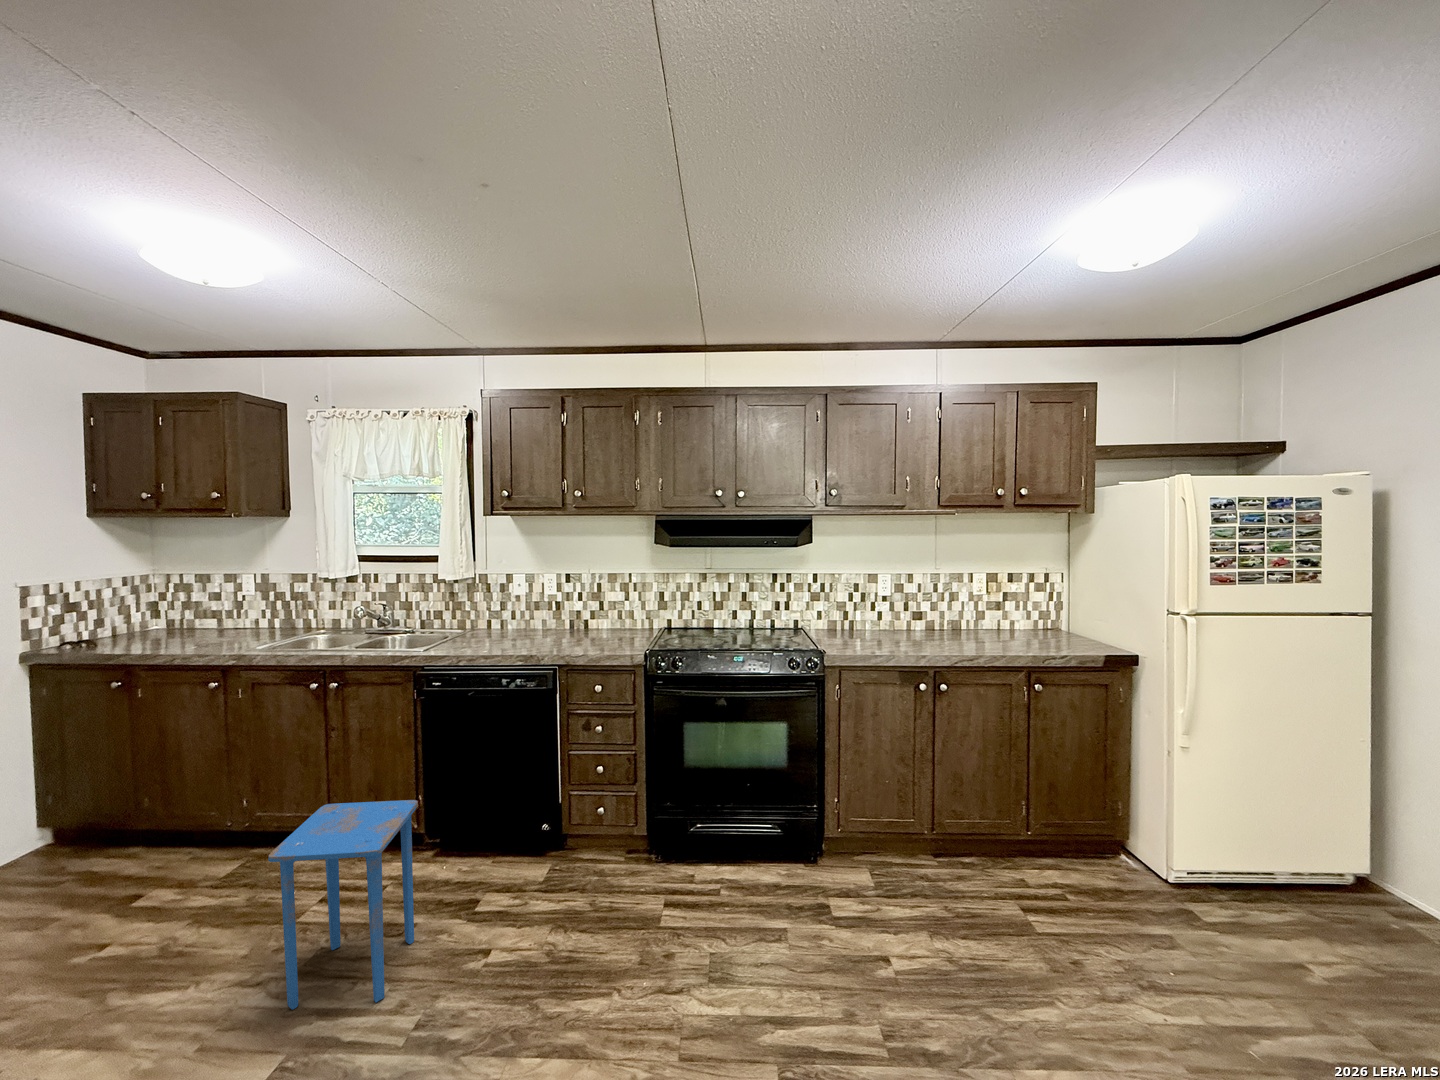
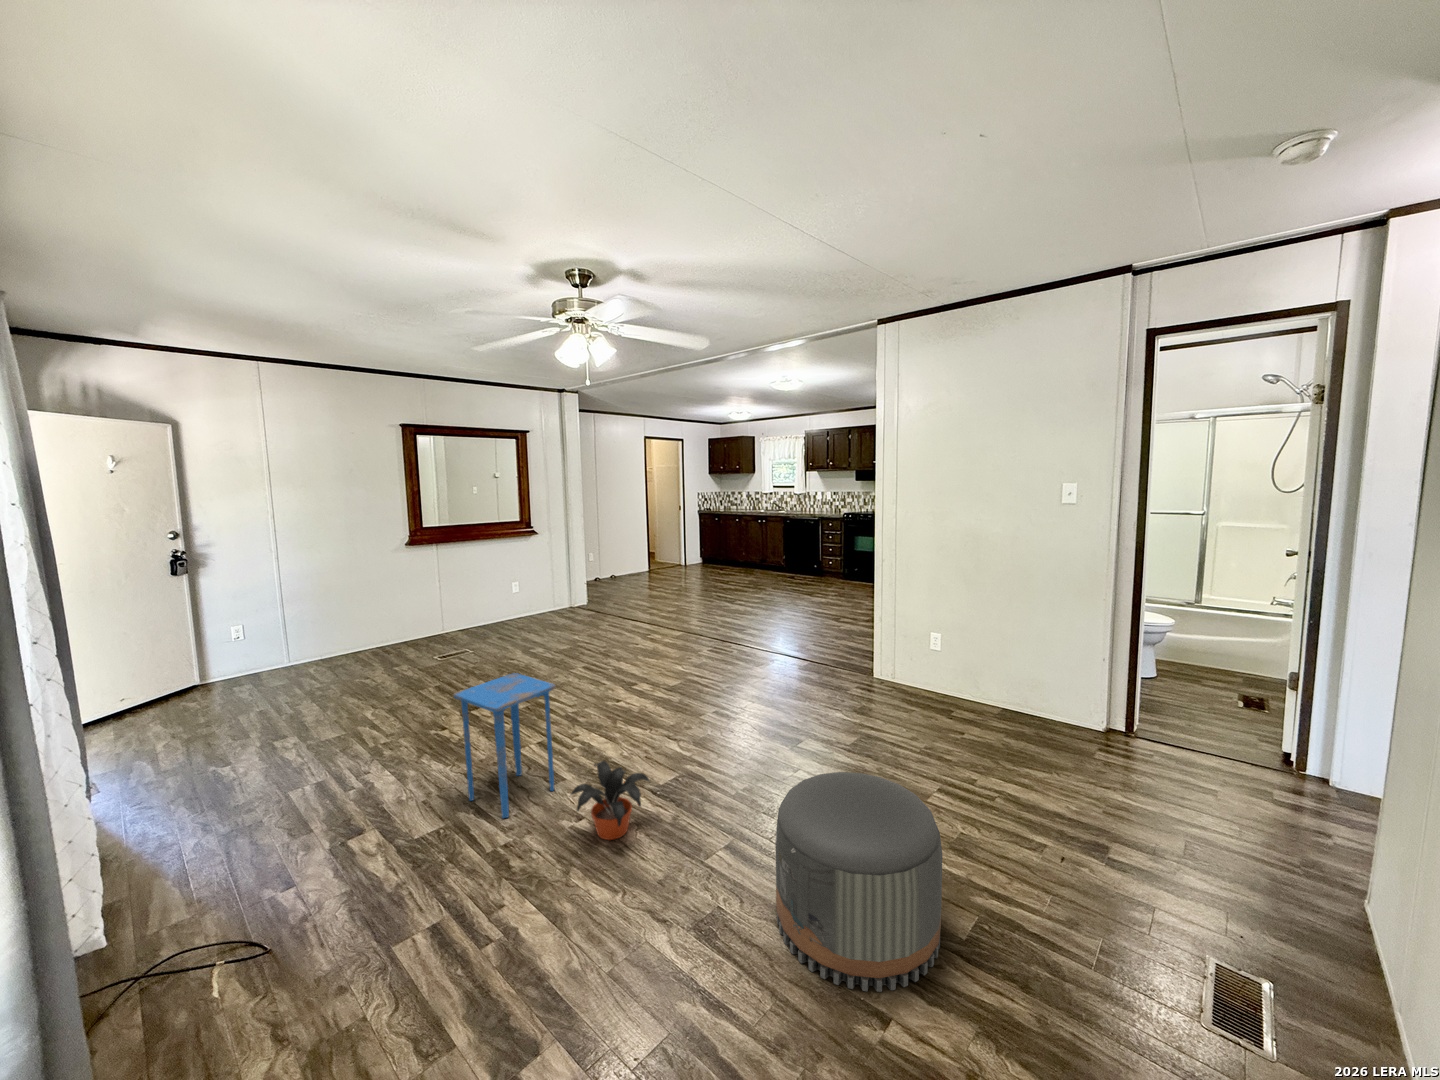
pouf: none [745,786,881,958] -> present [775,772,942,992]
potted plant: none [493,867,592,959] -> present [569,761,649,840]

